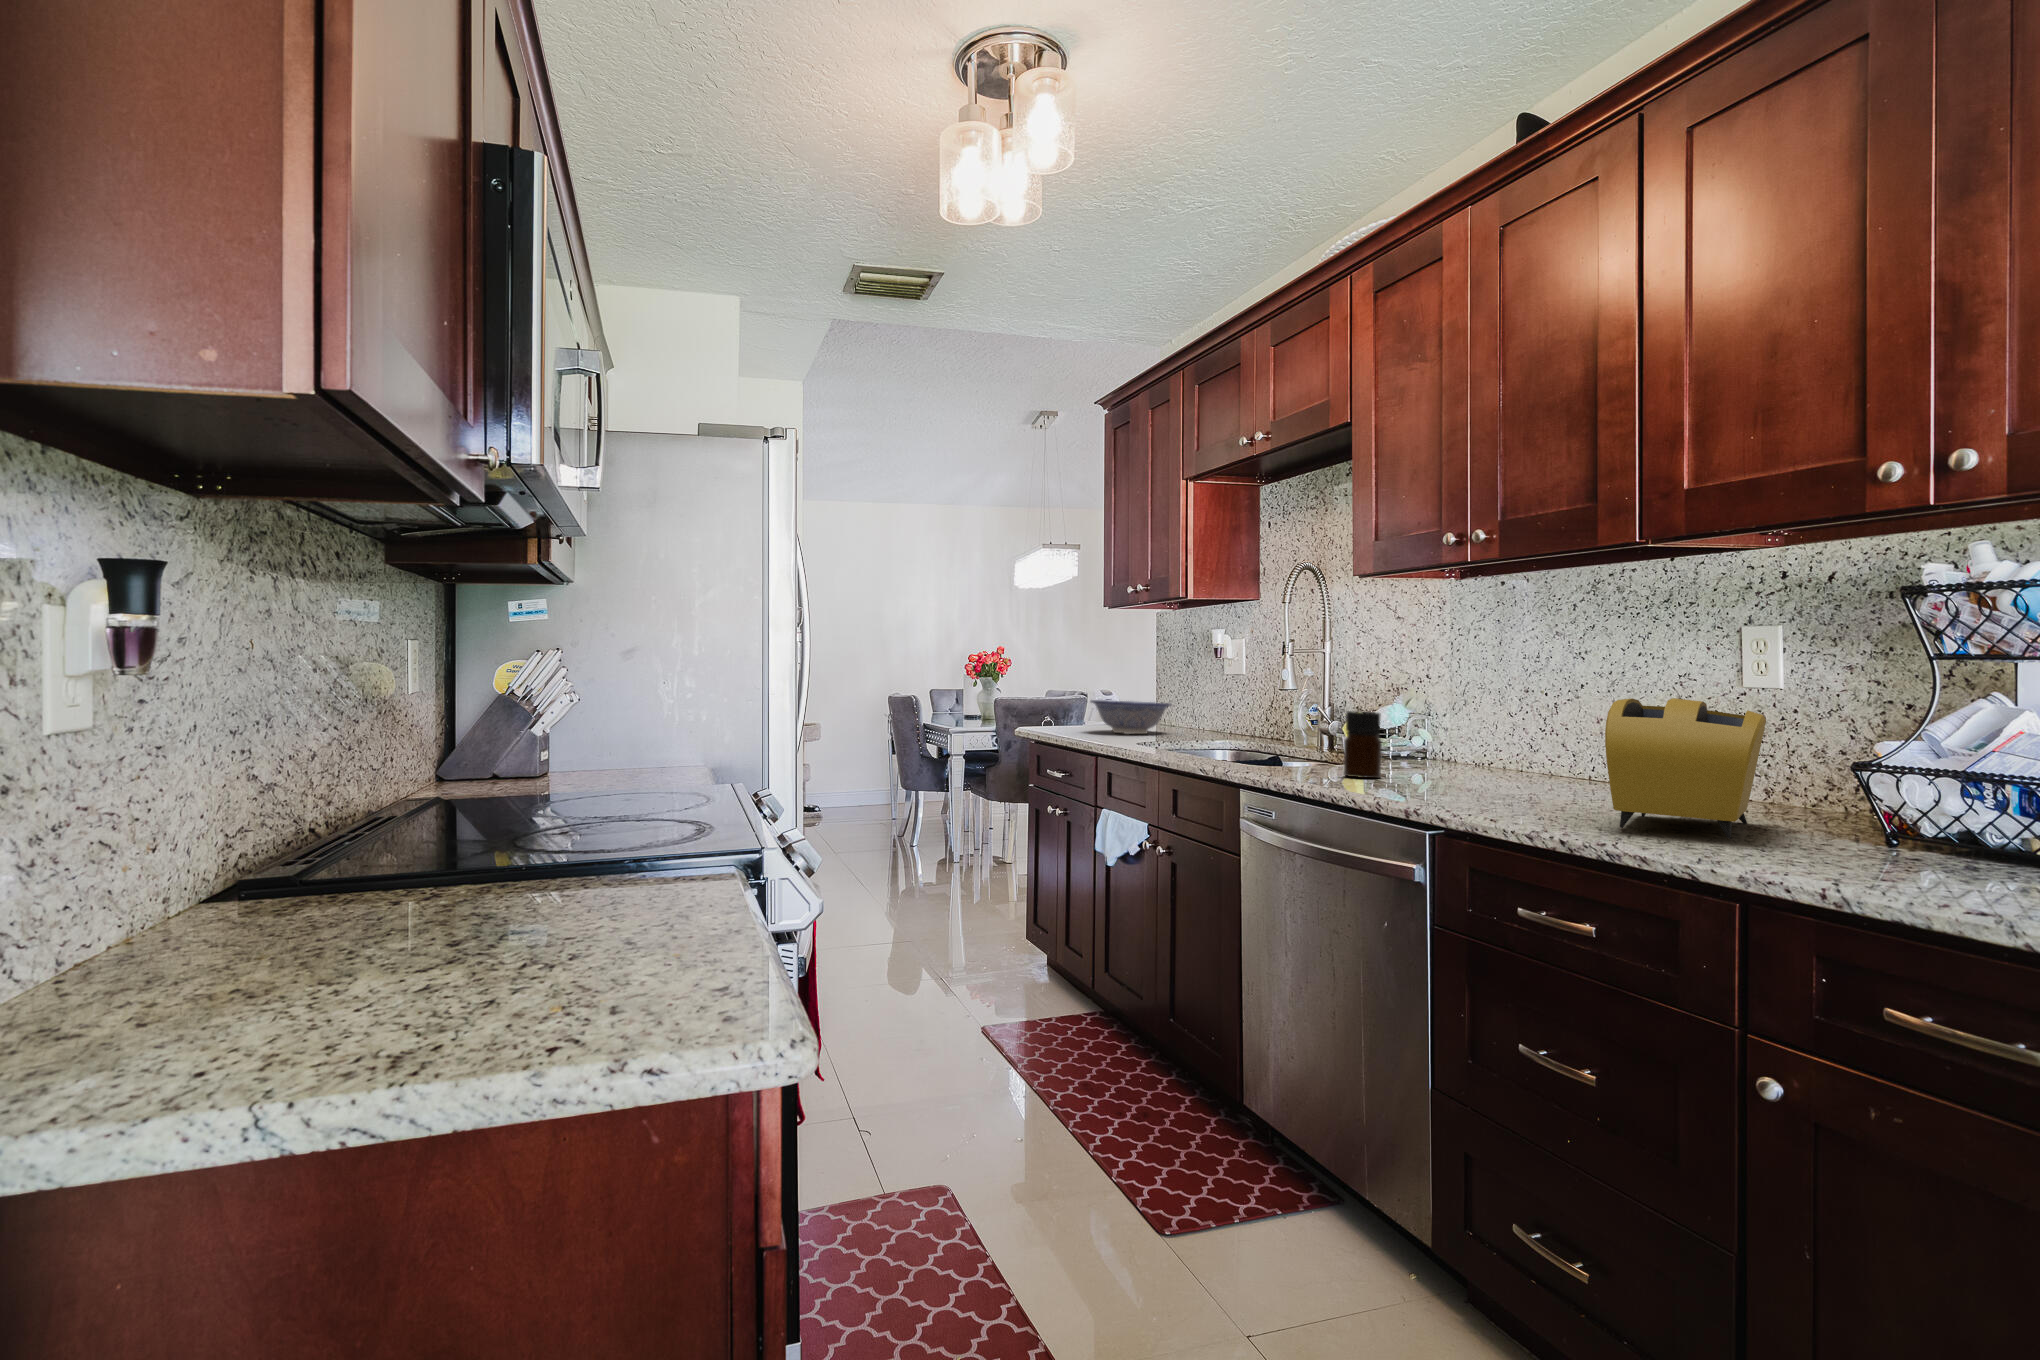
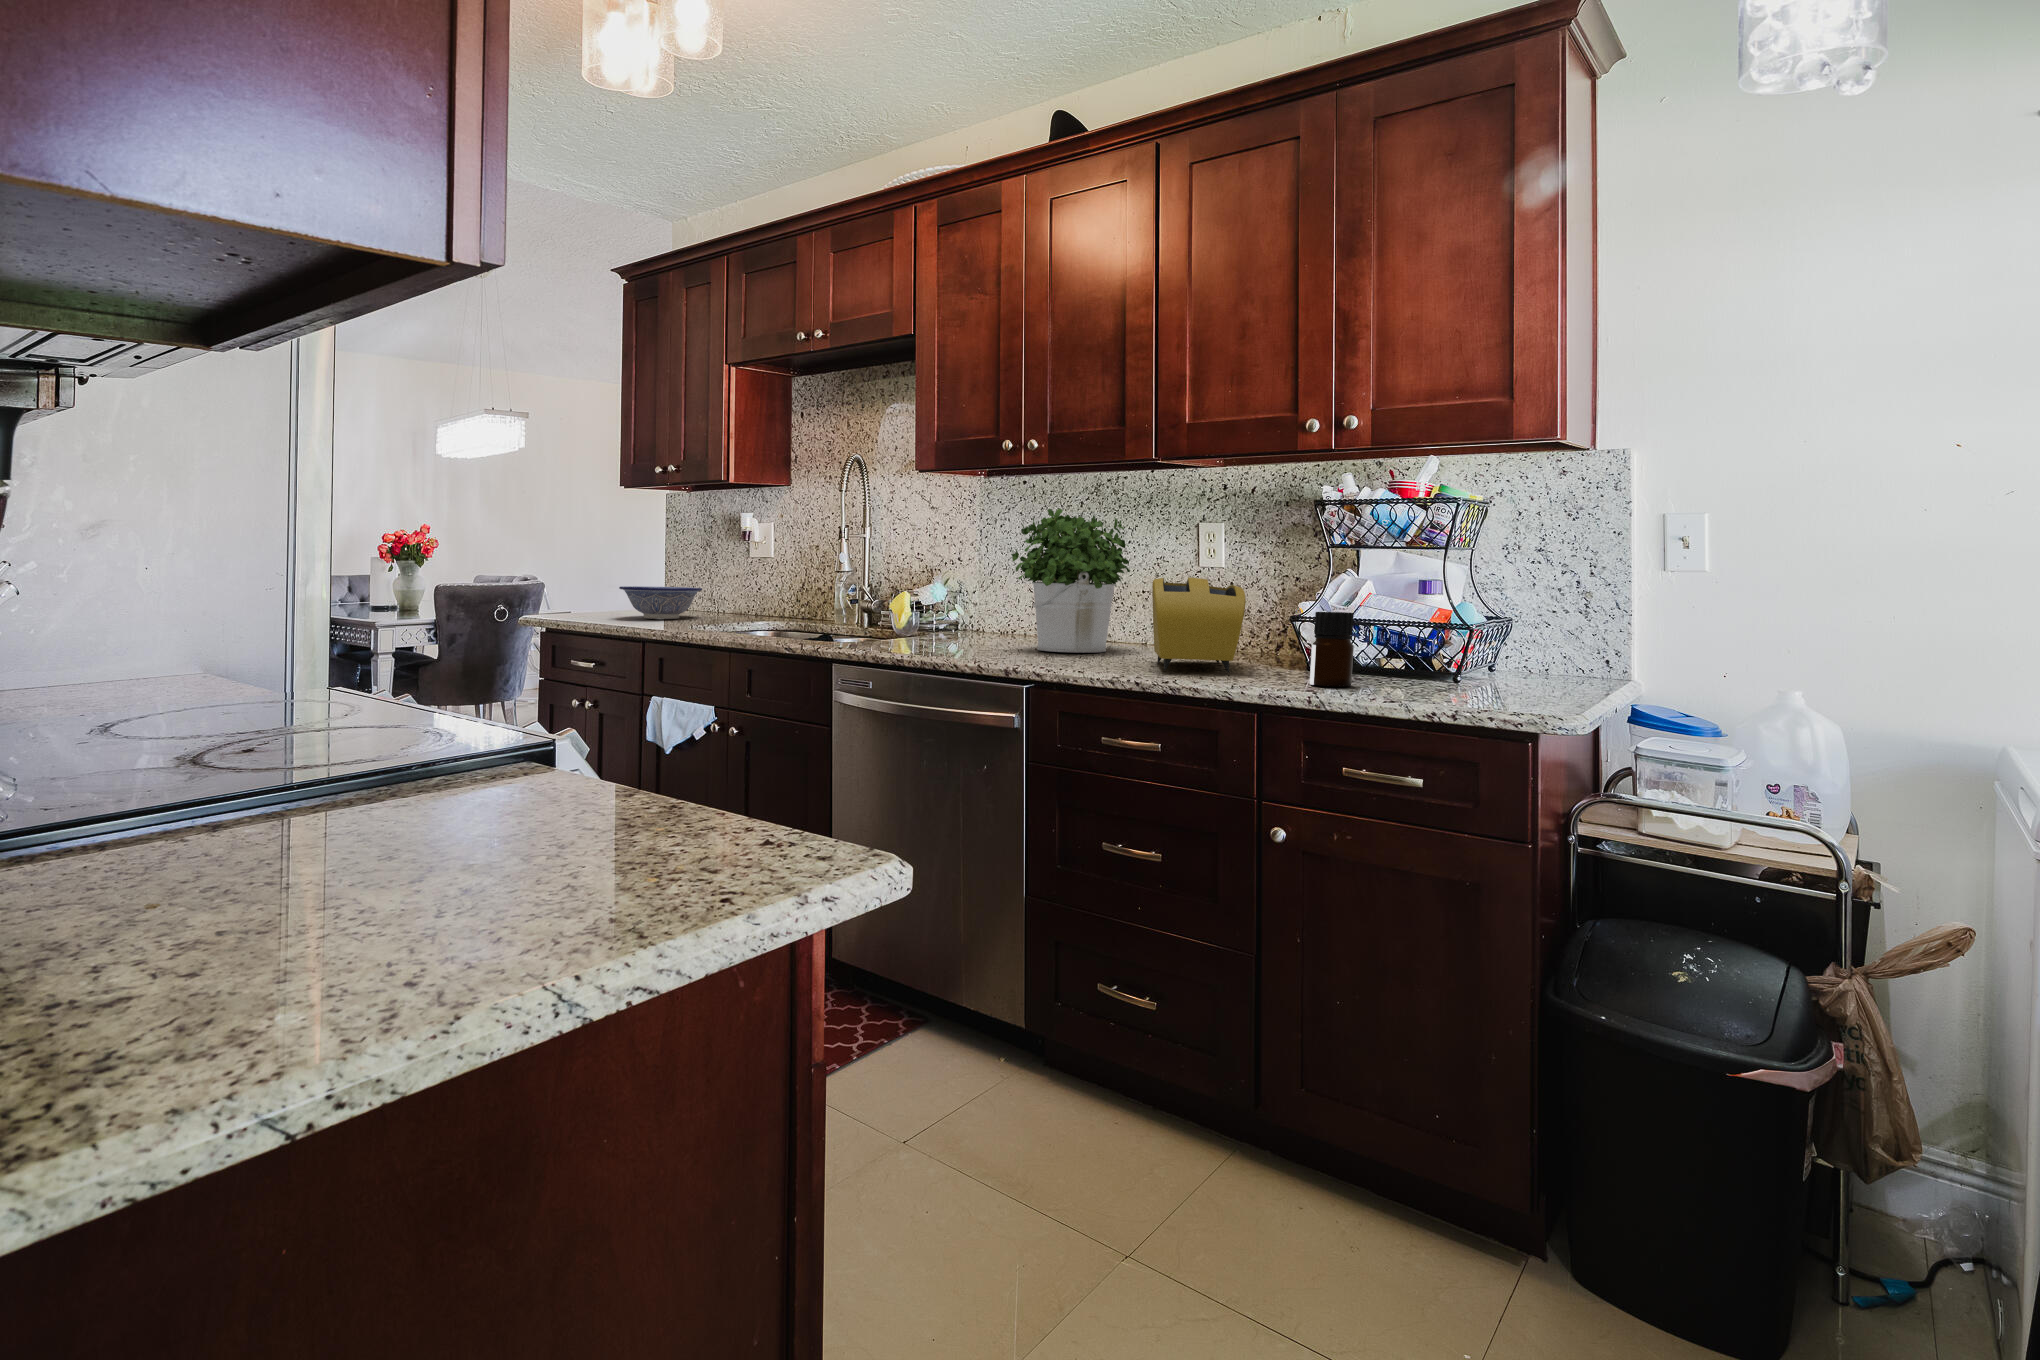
potted plant: none [1446,610,1620,797] -> present [1010,509,1130,653]
bottle: present [1343,711,1382,778] -> present [1310,612,1354,687]

